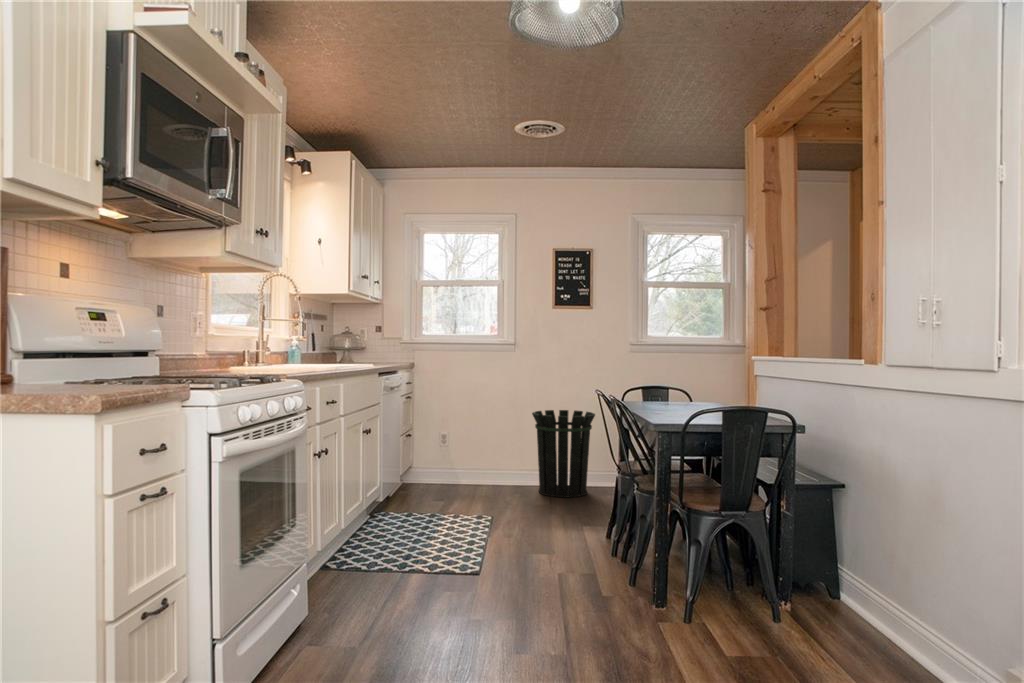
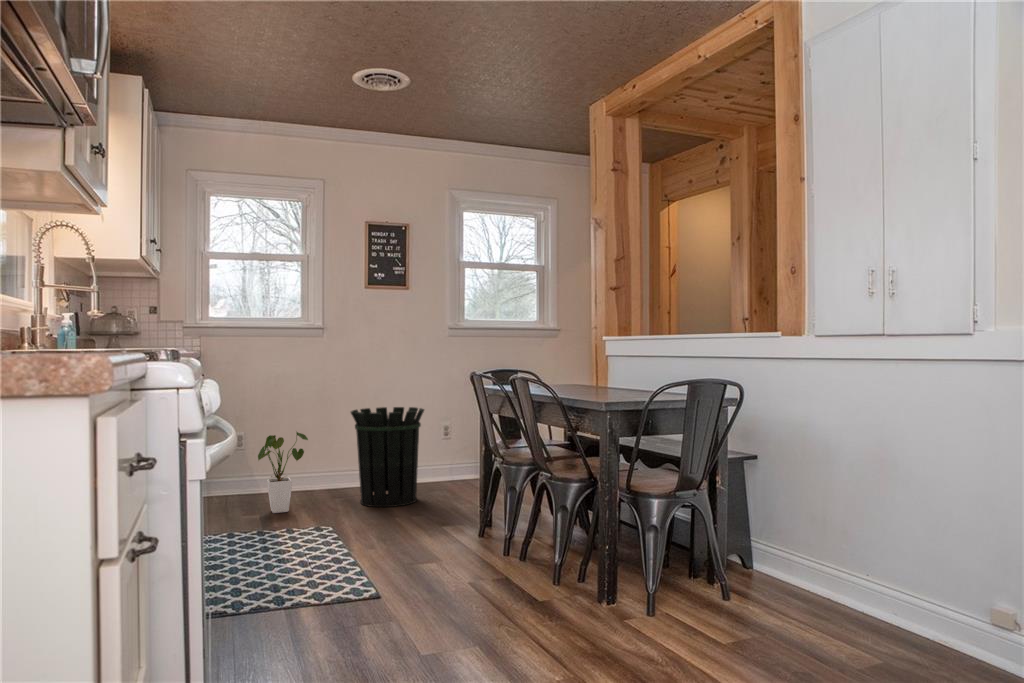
house plant: none [457,424,502,491] -> present [258,432,308,513]

